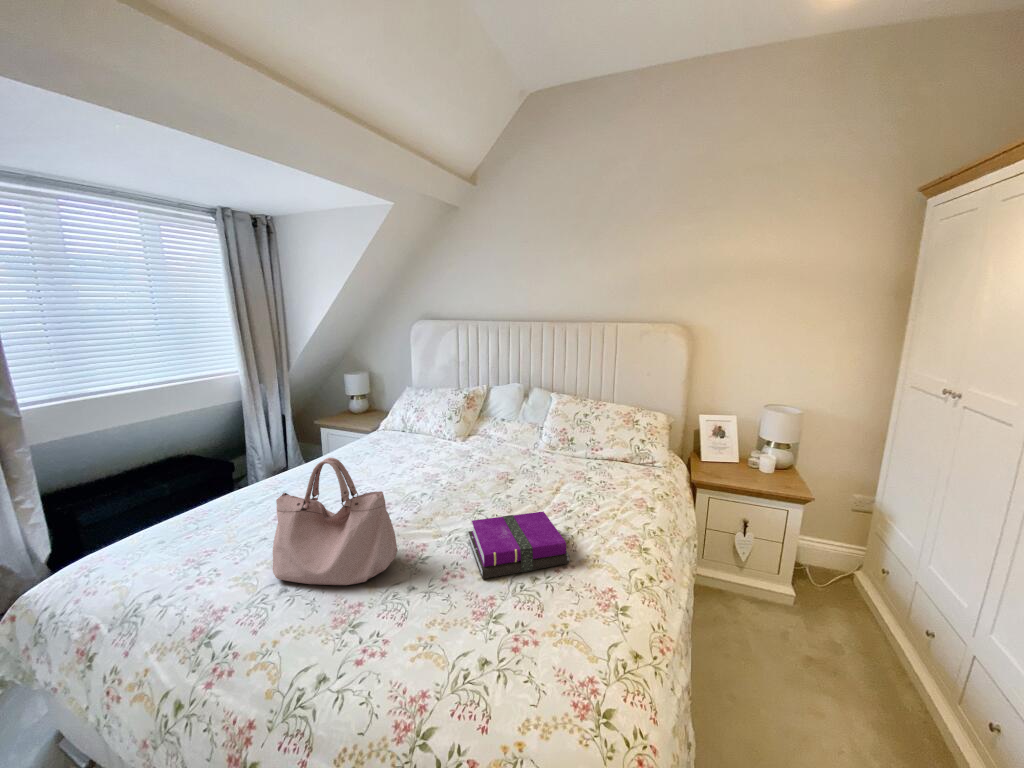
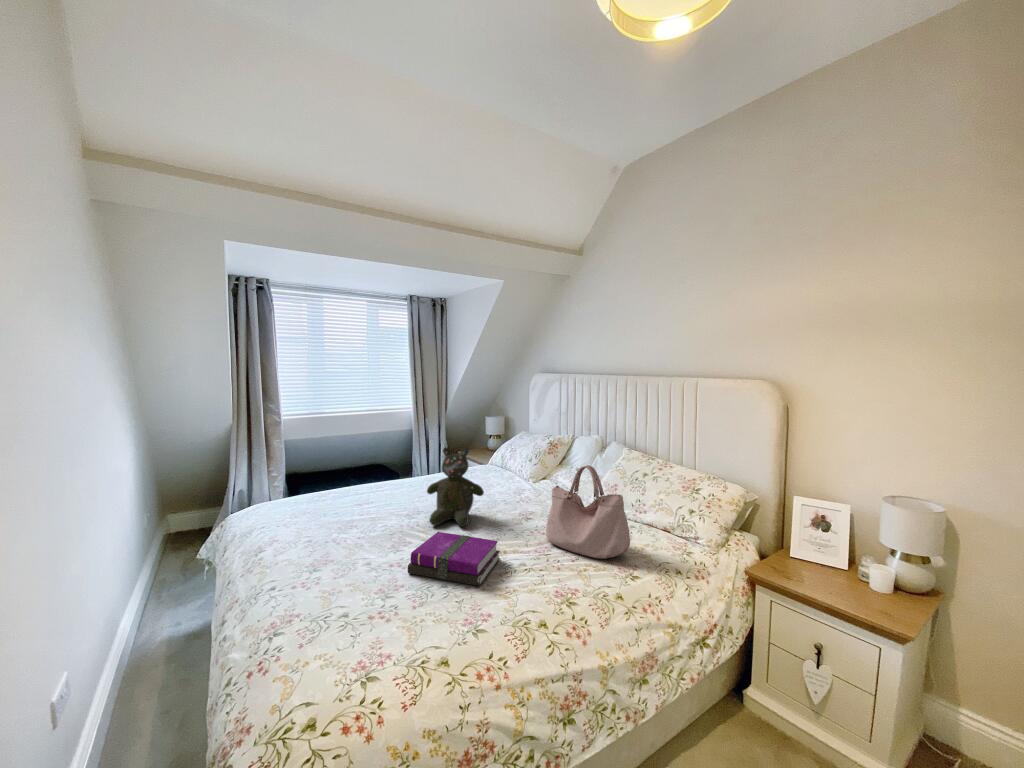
teddy bear: none [397,416,466,515] -> present [427,447,484,527]
handbag: present [272,458,397,585] -> present [546,465,630,559]

